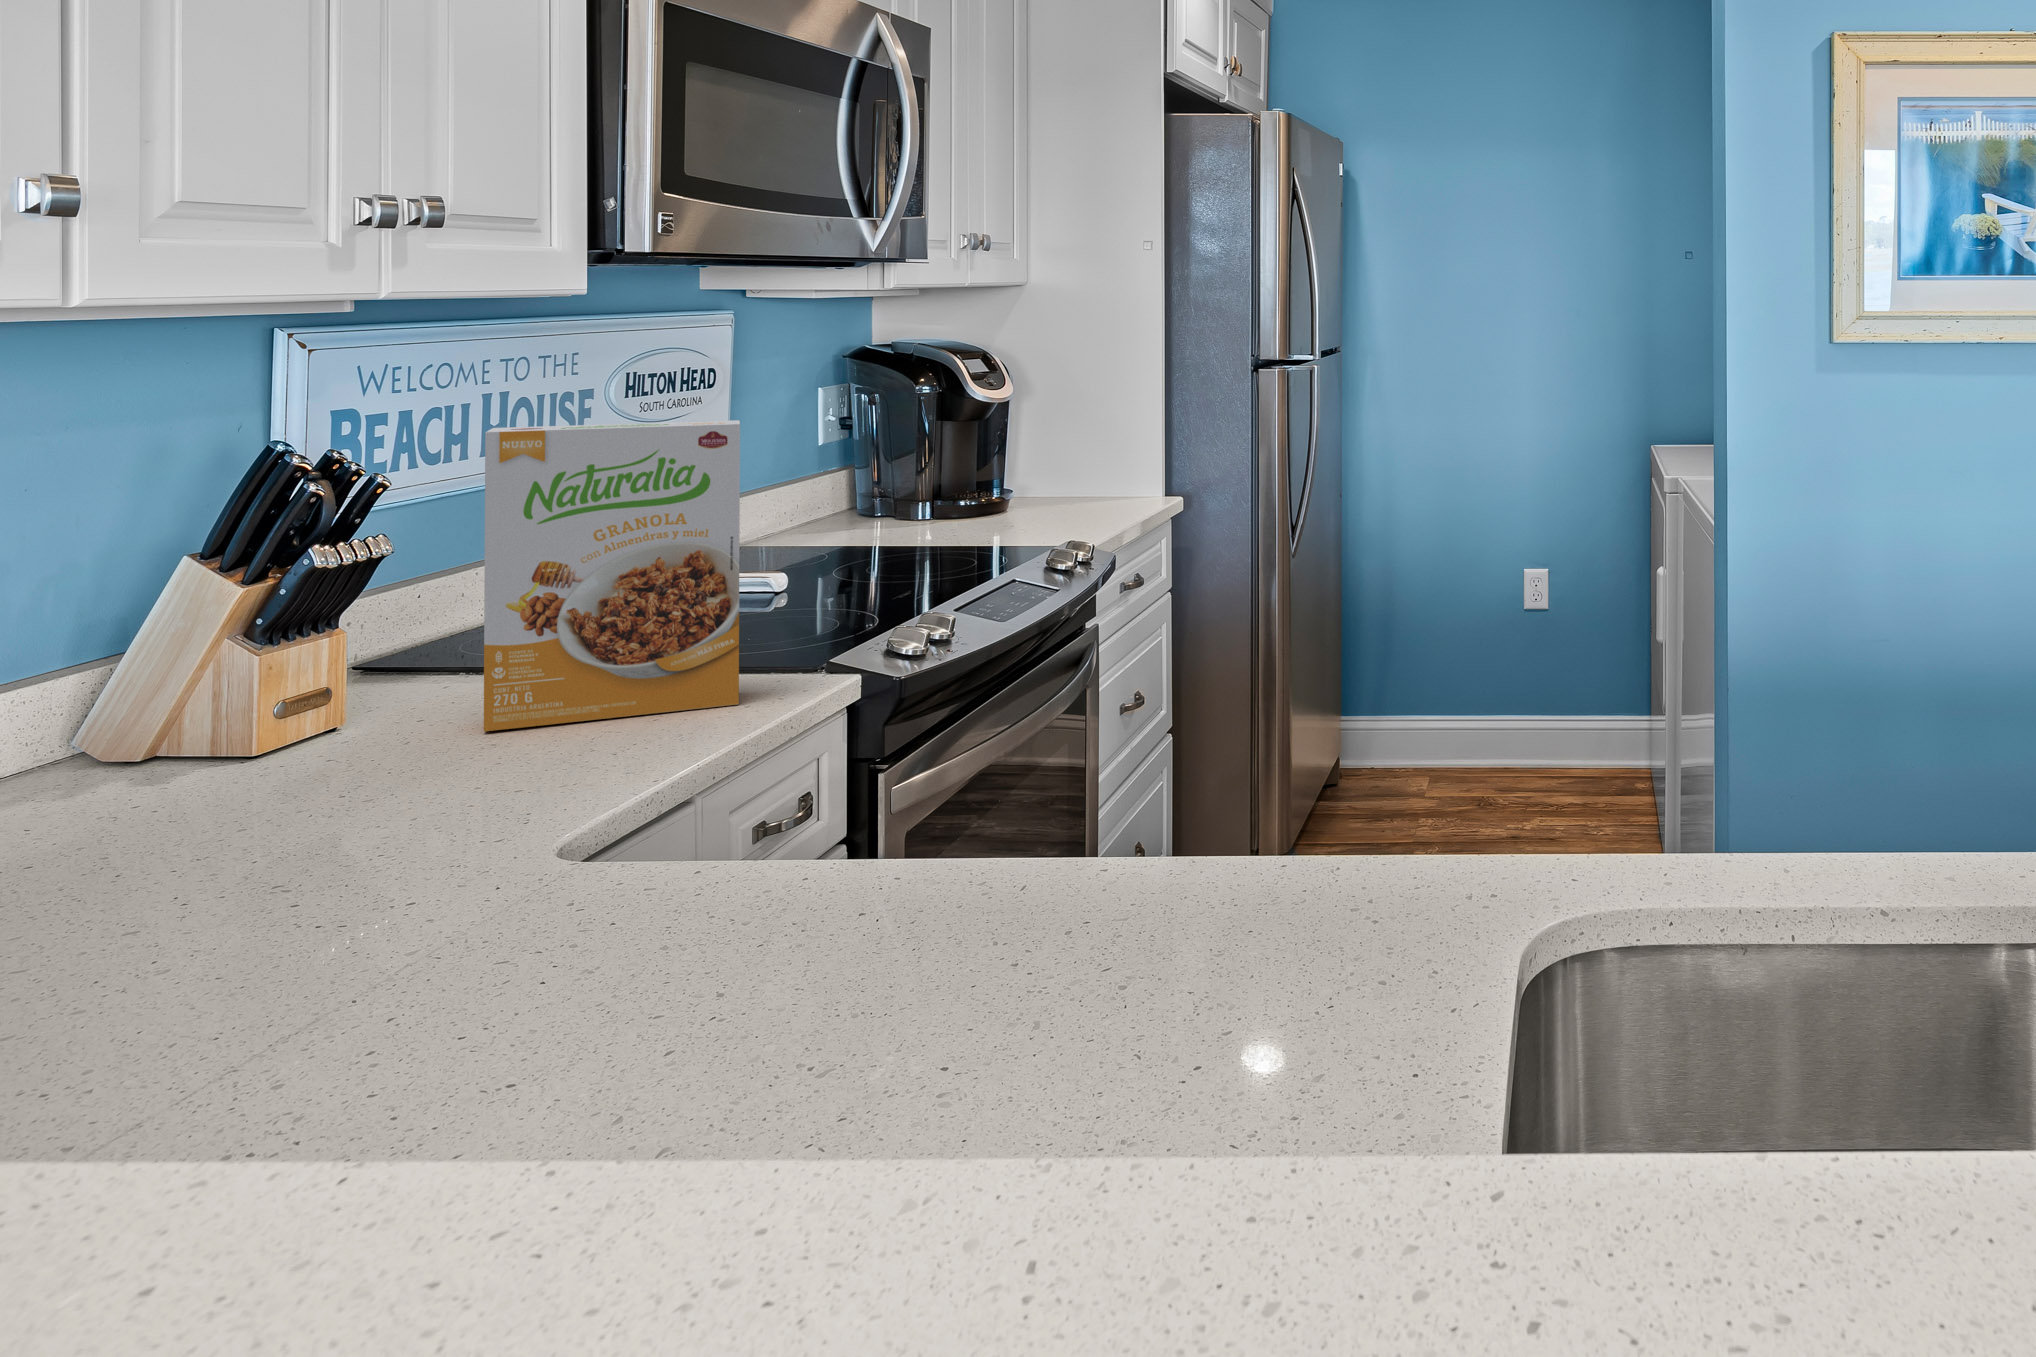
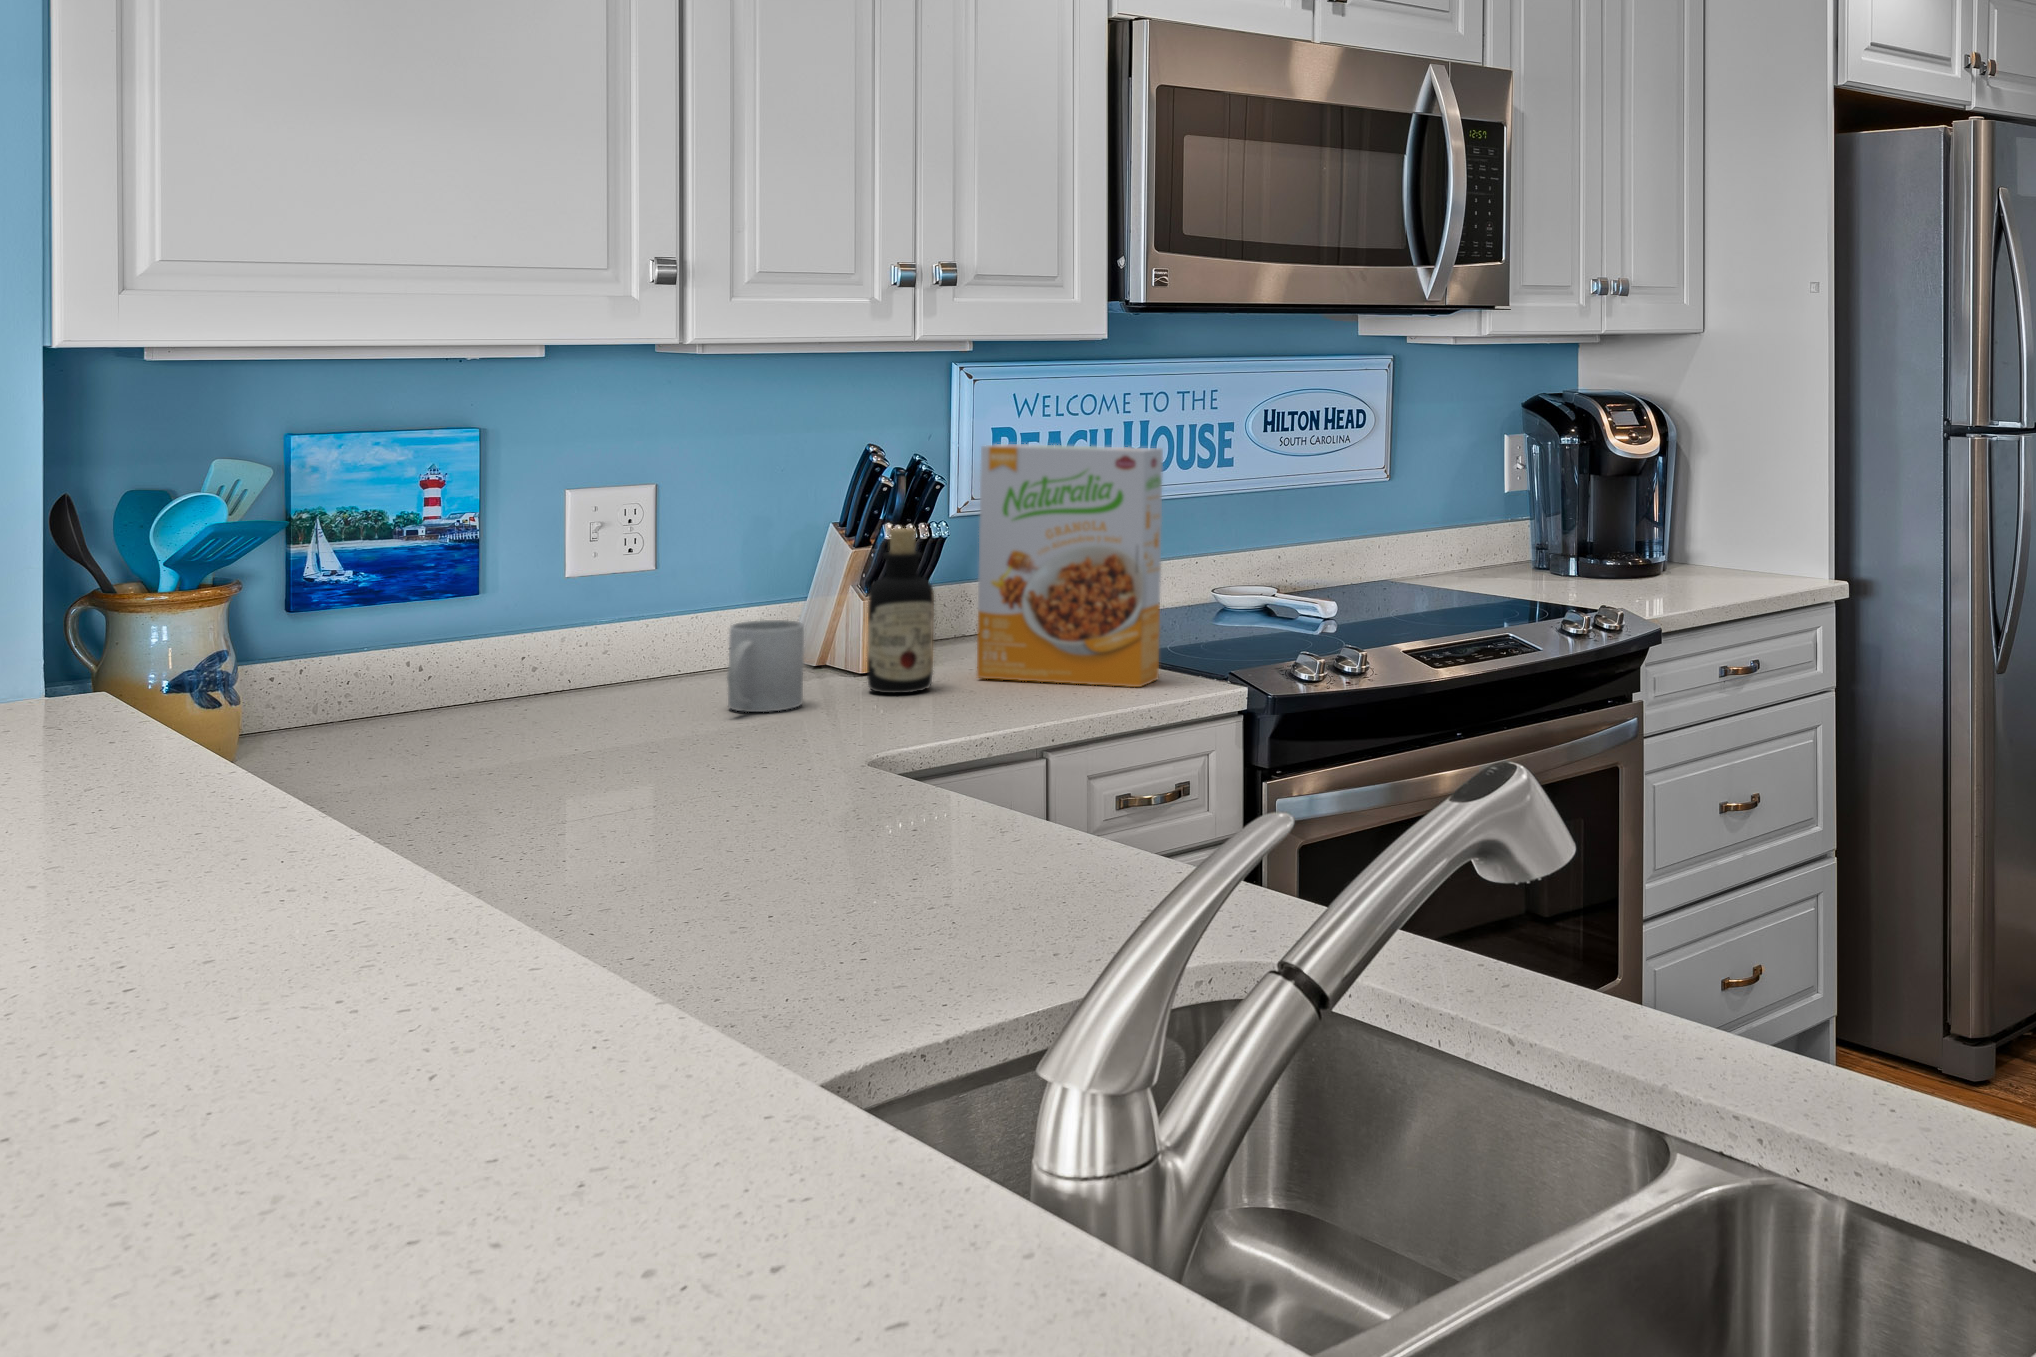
bottle: none [346,548,450,775] -> present [867,528,934,693]
mug: none [157,698,291,843] -> present [727,620,804,712]

